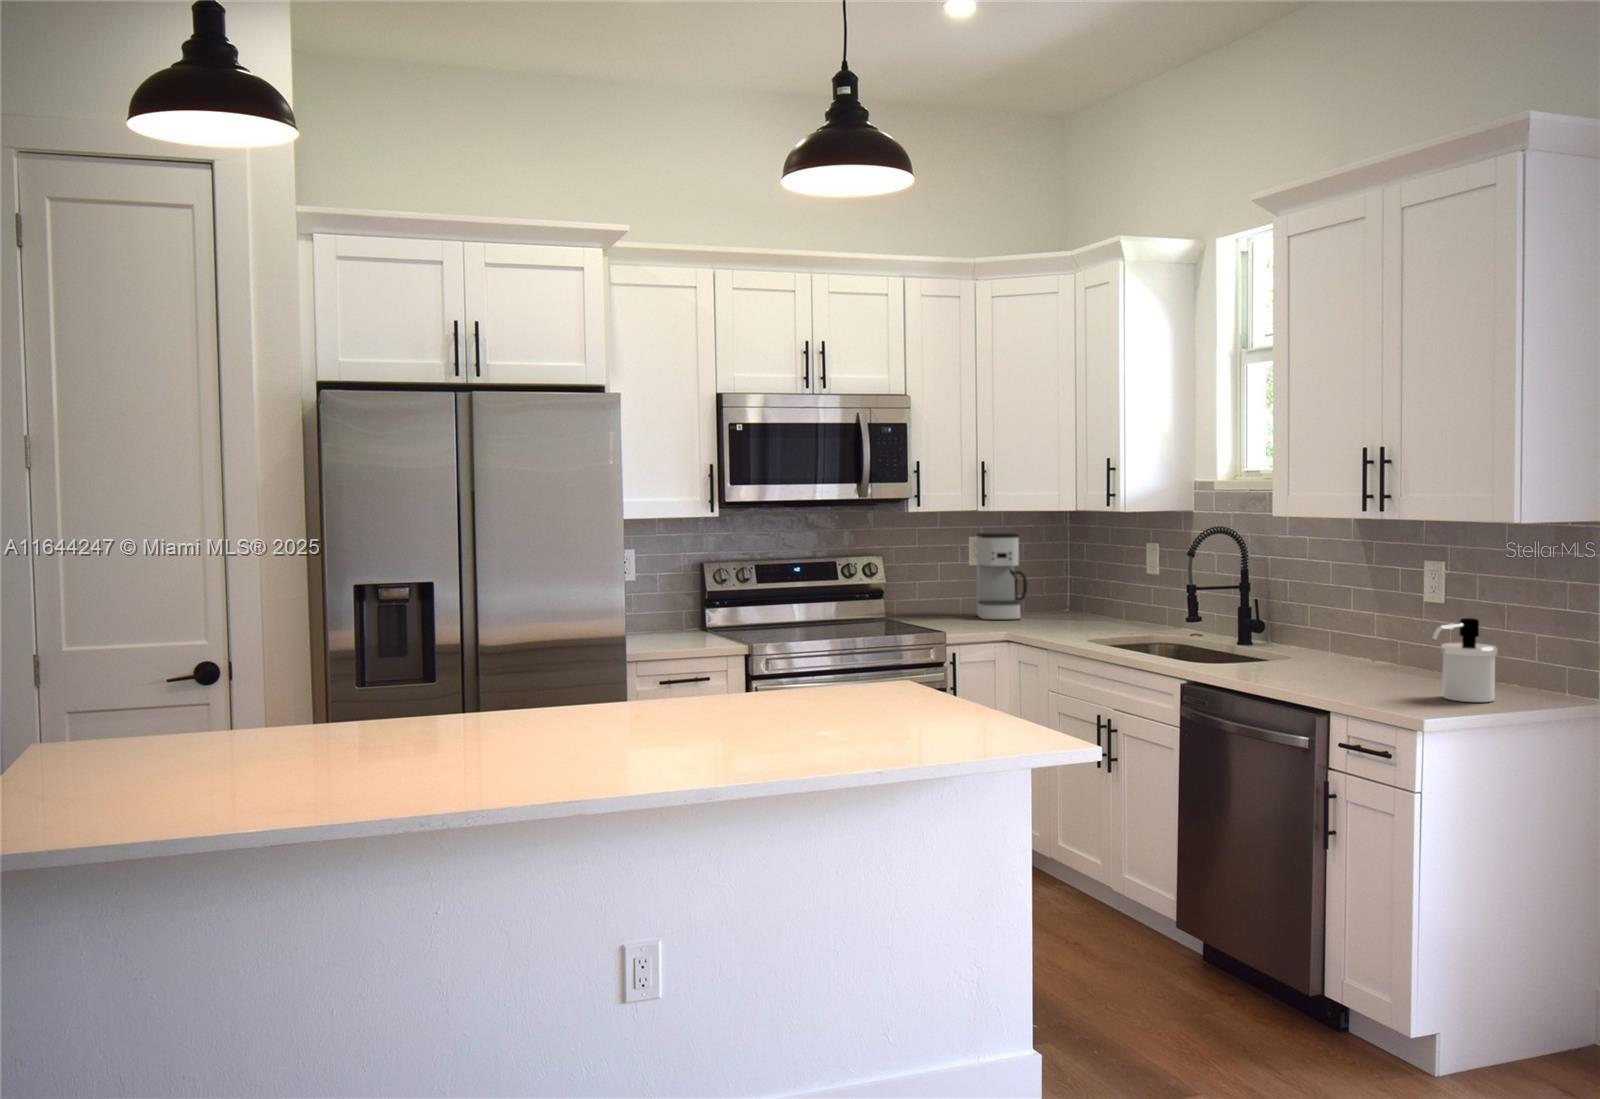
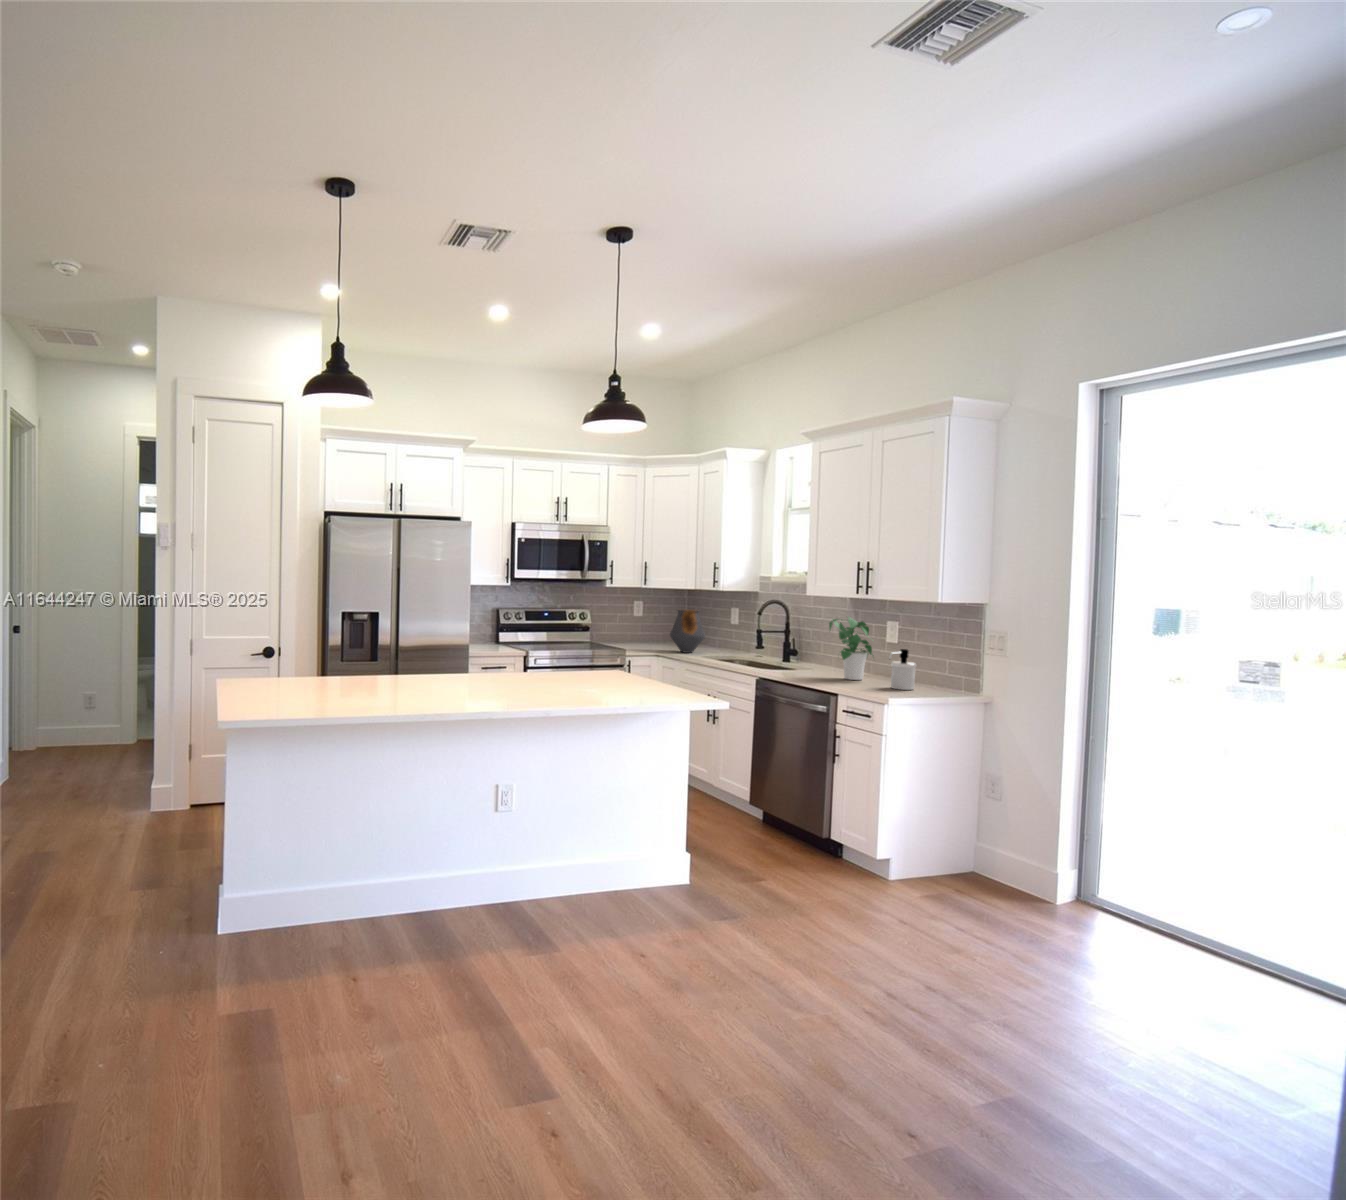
coffee maker: present [977,532,1027,620] -> none [637,599,667,649]
vase: none [1027,548,1093,626] -> present [670,609,705,653]
potted plant: none [1311,554,1412,680] -> present [829,617,872,680]

